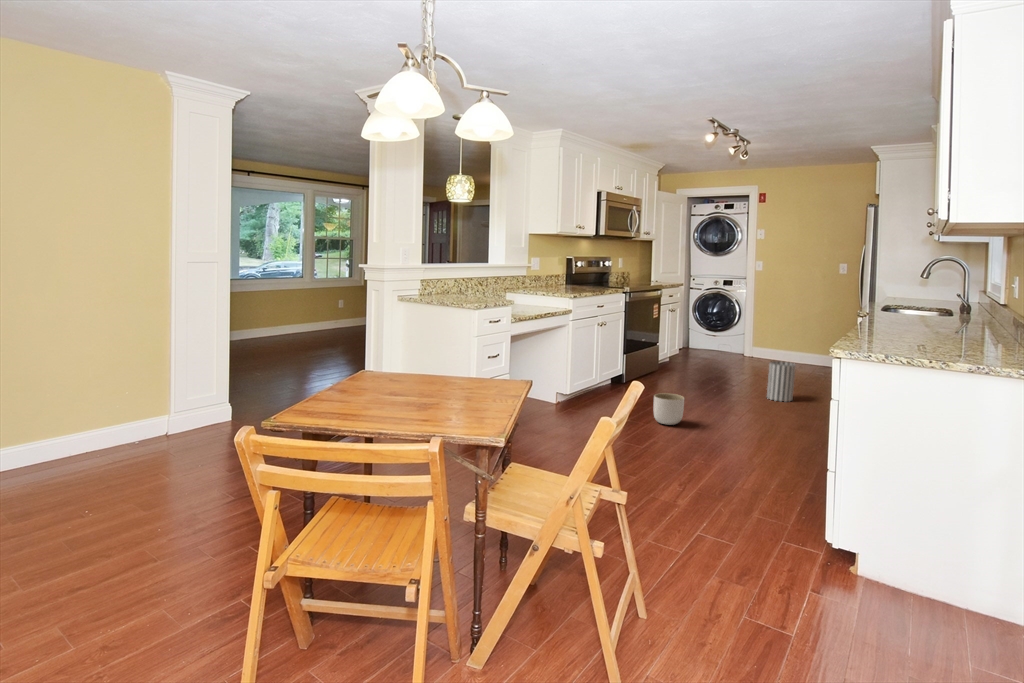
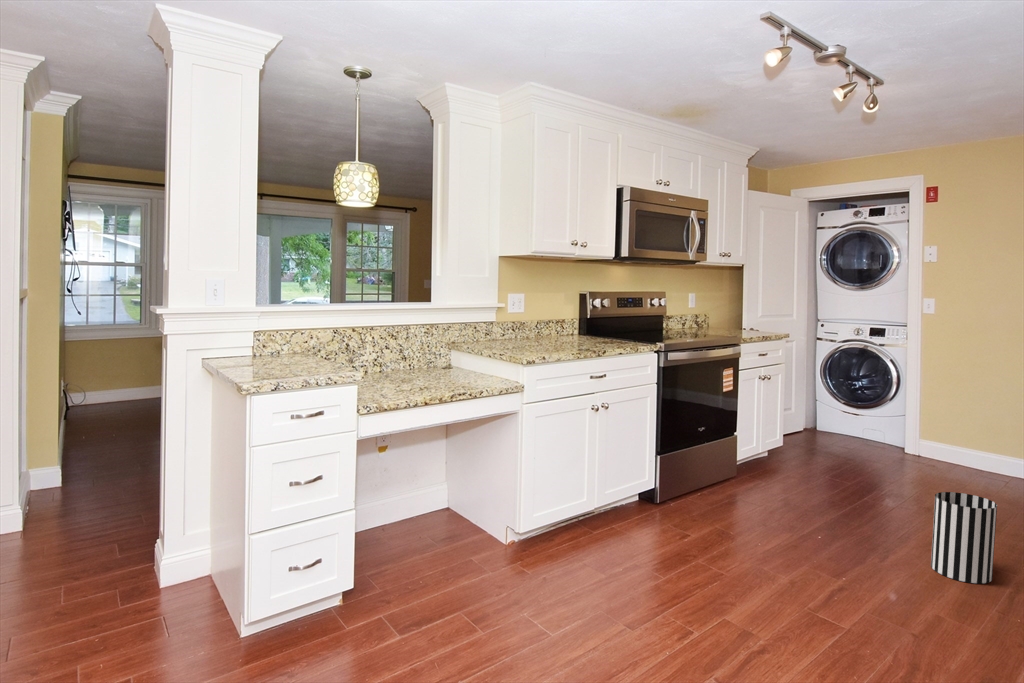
planter: present [653,393,684,425] -> none [640,567,705,647]

